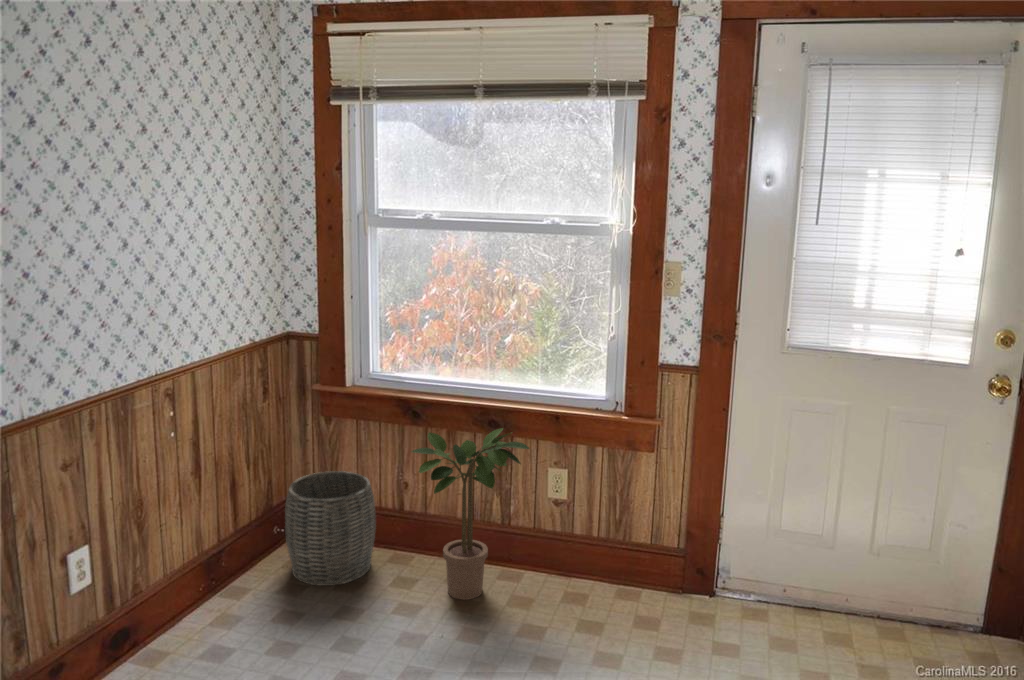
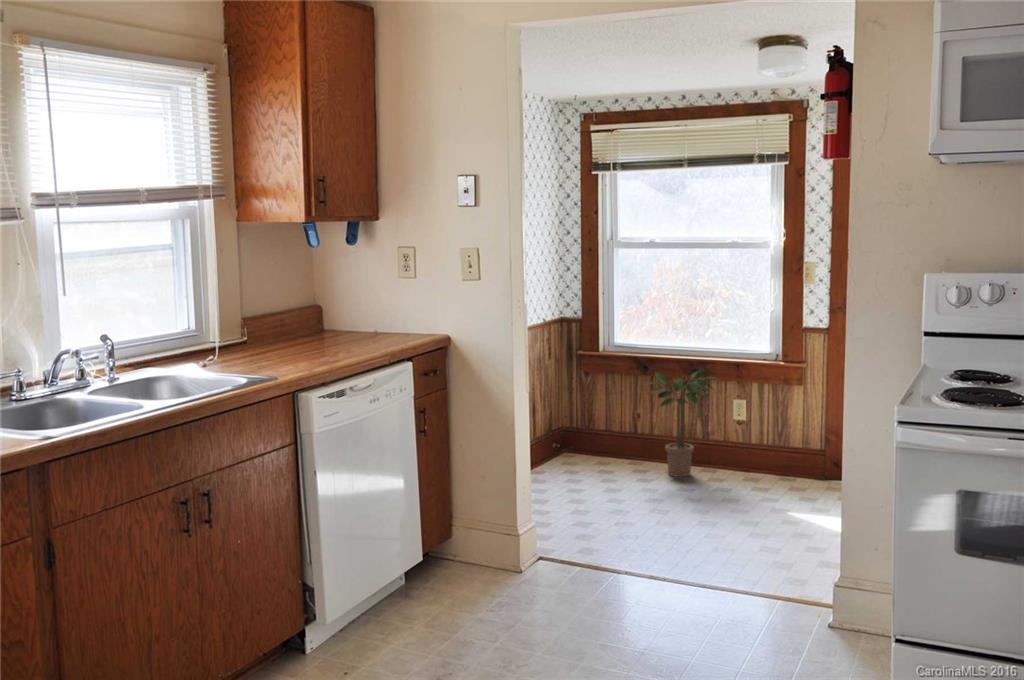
woven basket: present [285,471,376,586] -> none [564,405,620,470]

